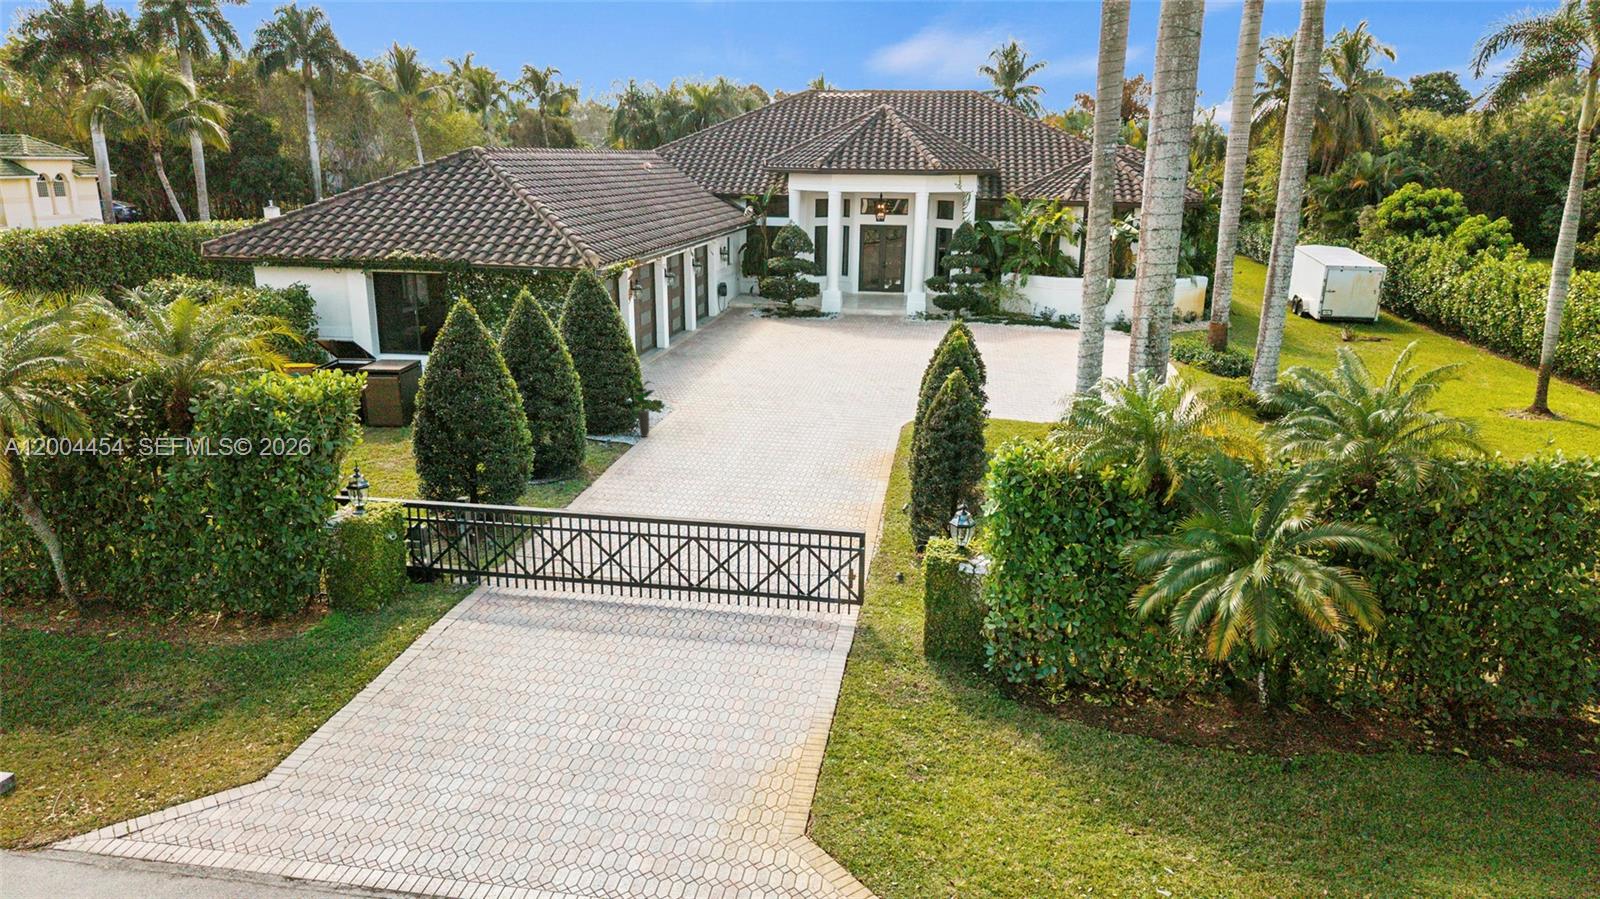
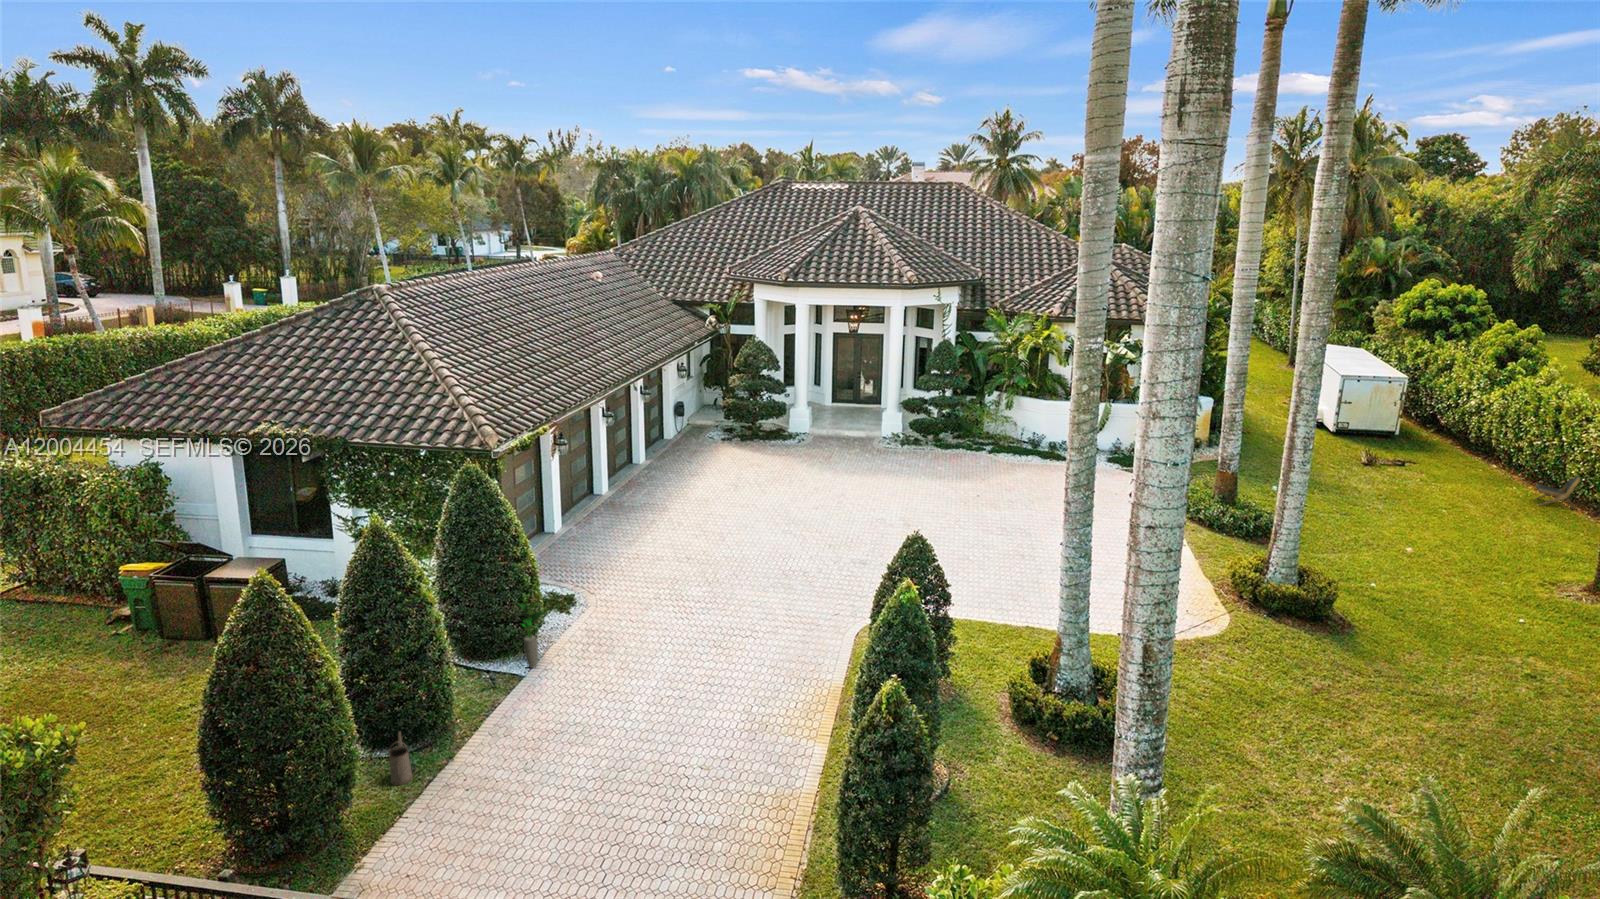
lounge chair: none [1491,336,1531,368] -> present [1536,476,1580,509]
watering can: none [559,453,576,488] -> present [389,731,413,785]

